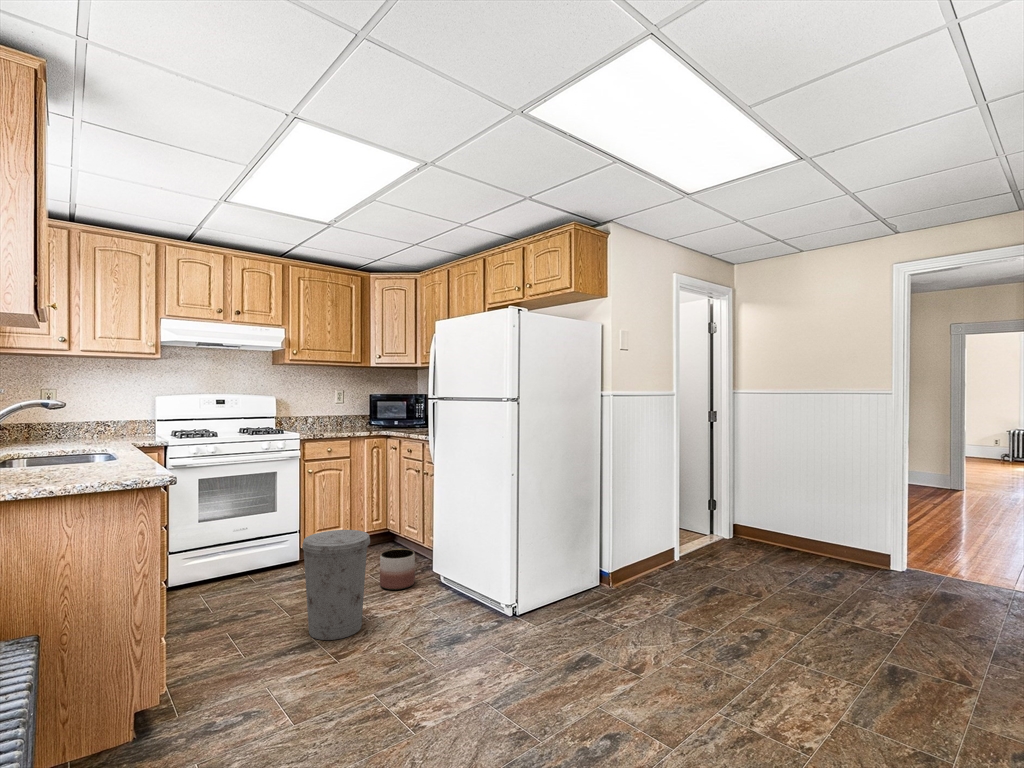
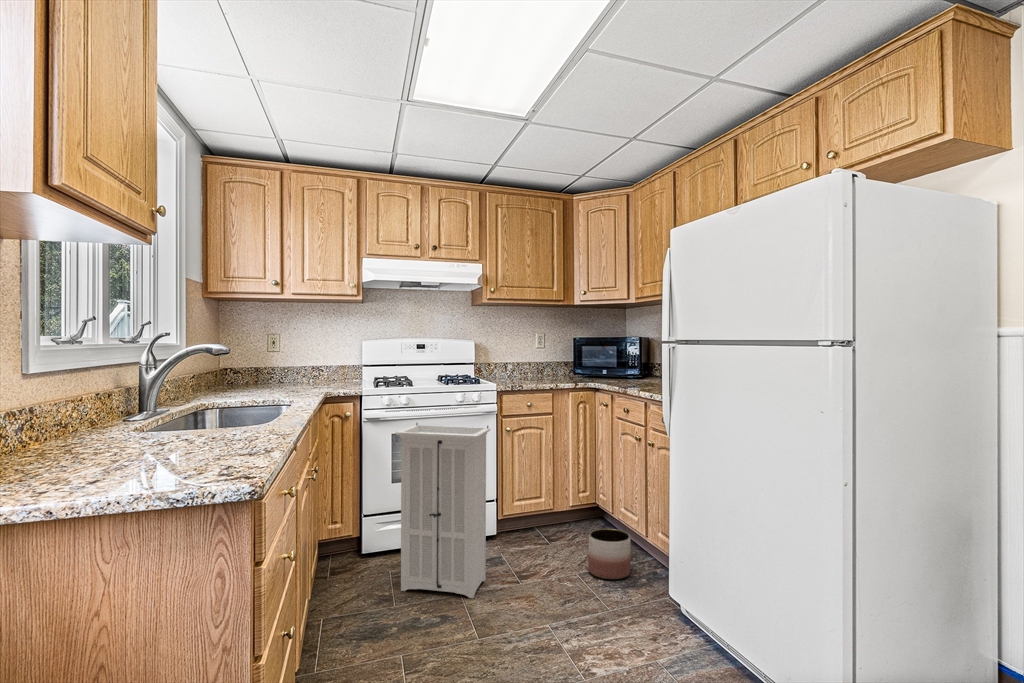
storage cabinet: none [199,468,292,624] -> present [395,423,491,598]
trash can: present [302,530,370,640] -> none [502,503,579,635]

